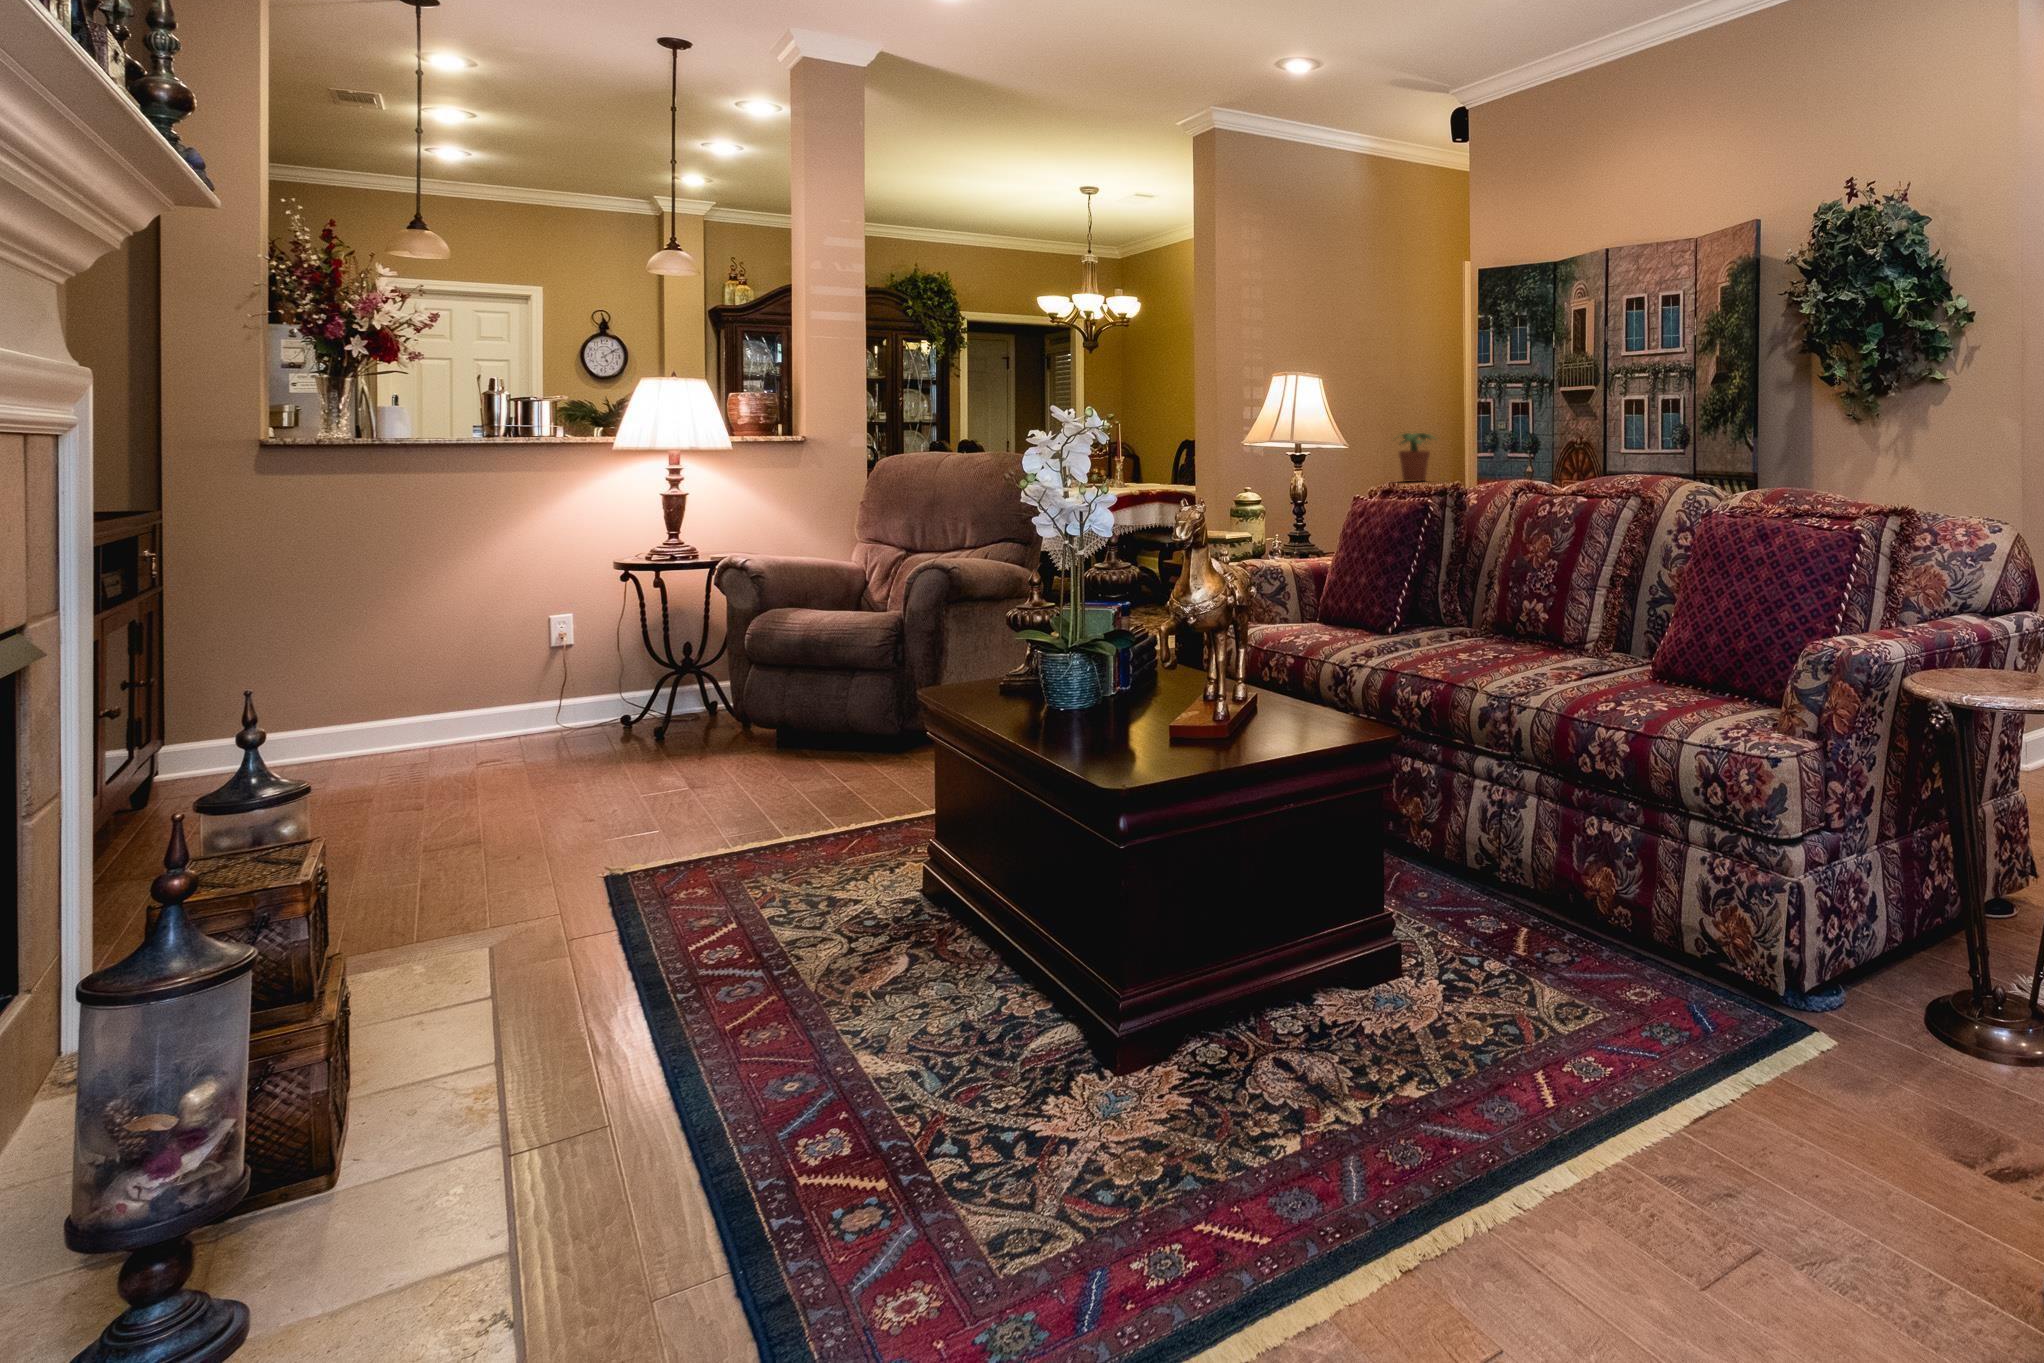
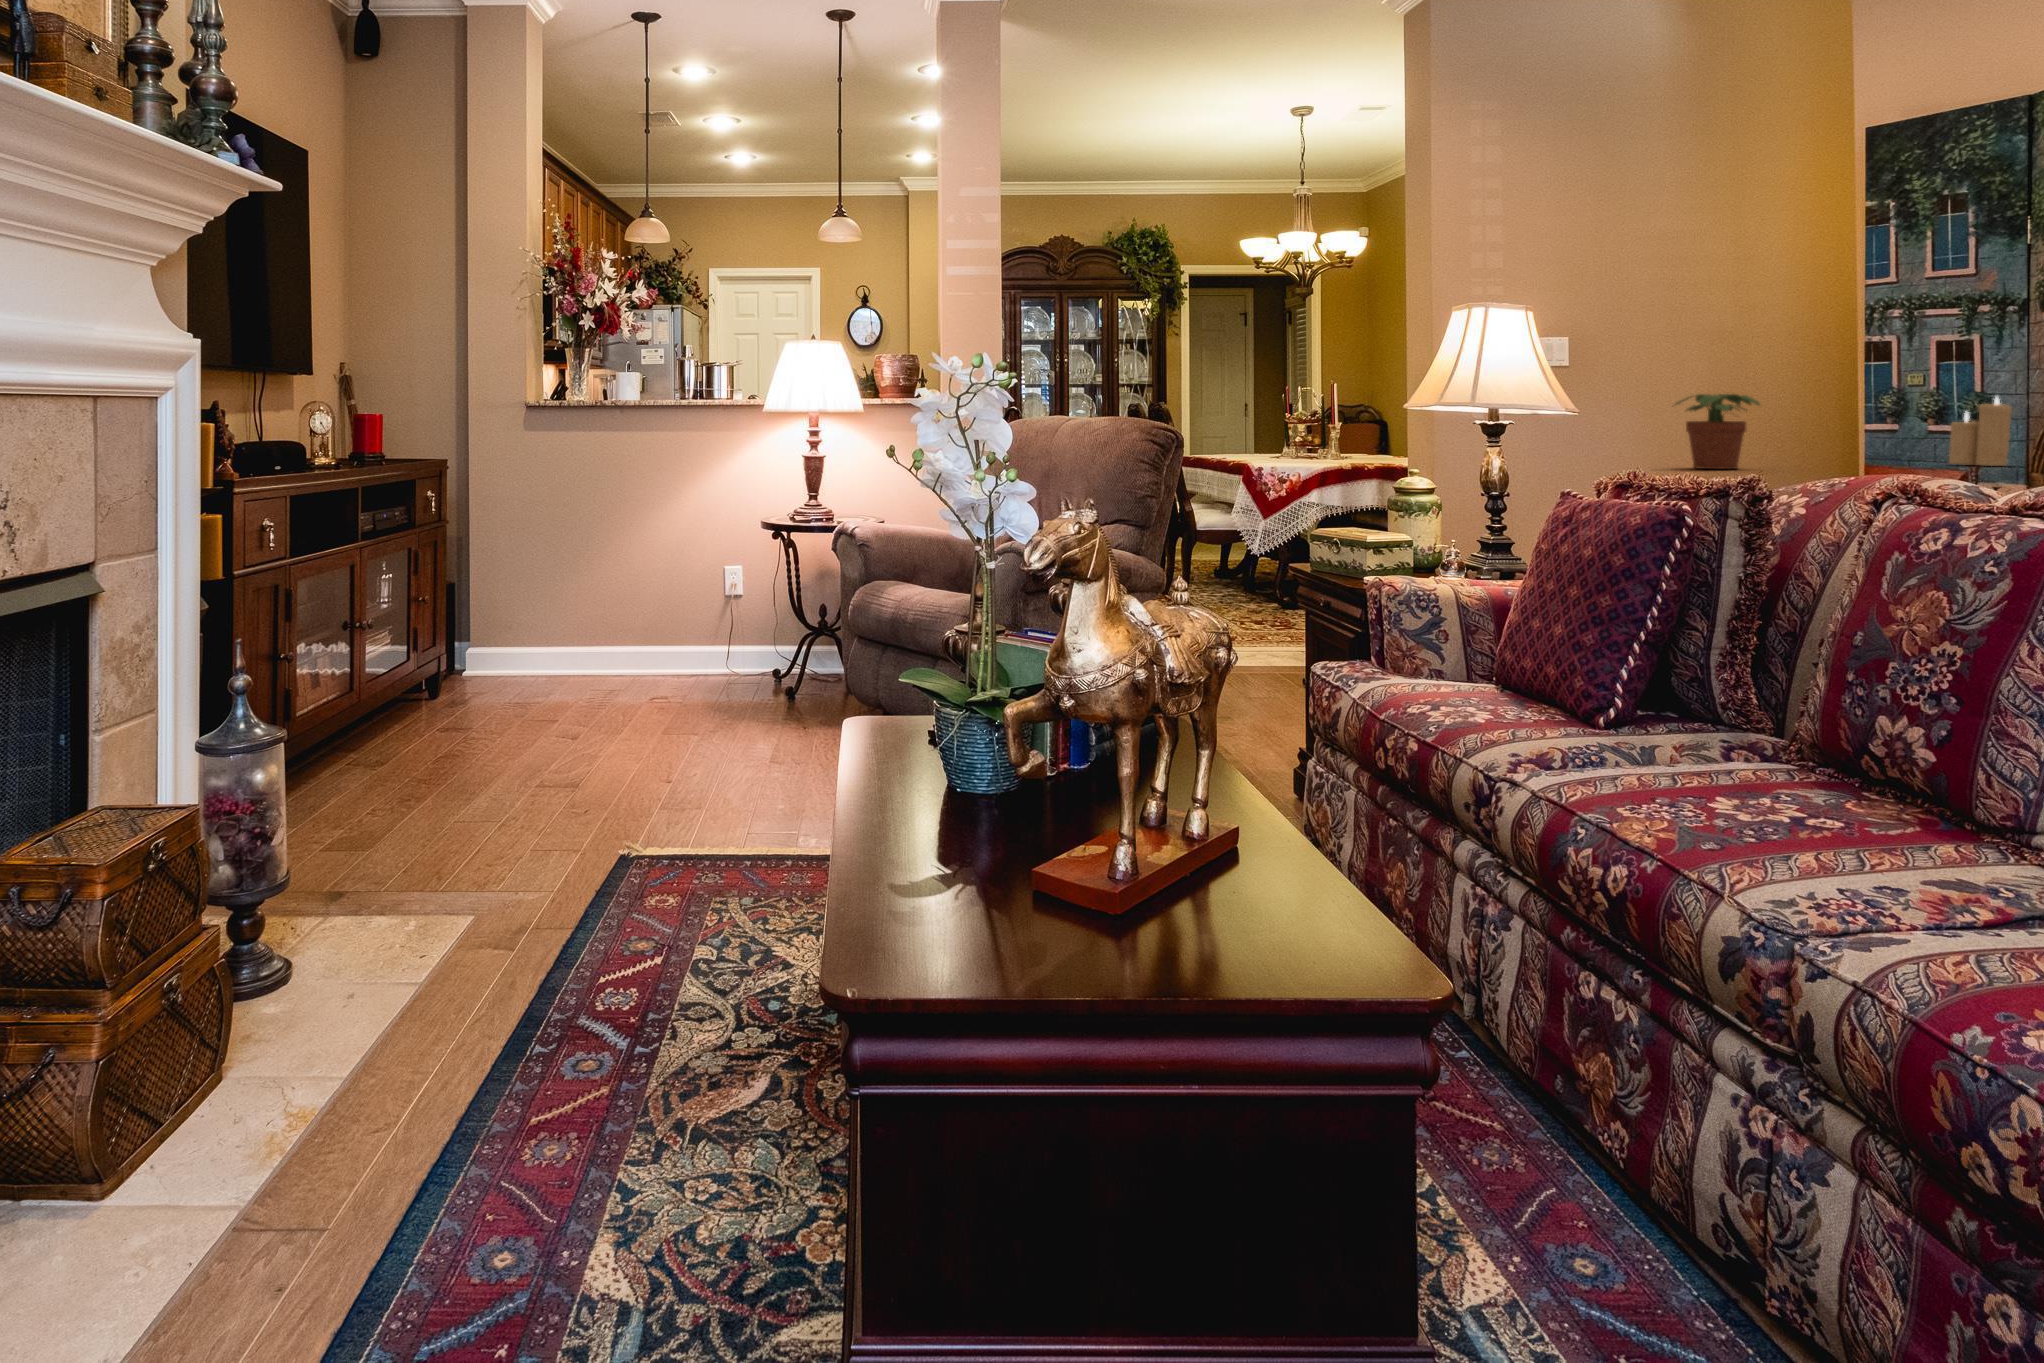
candle: none [1522,435,1549,476] -> present [1949,397,2012,466]

